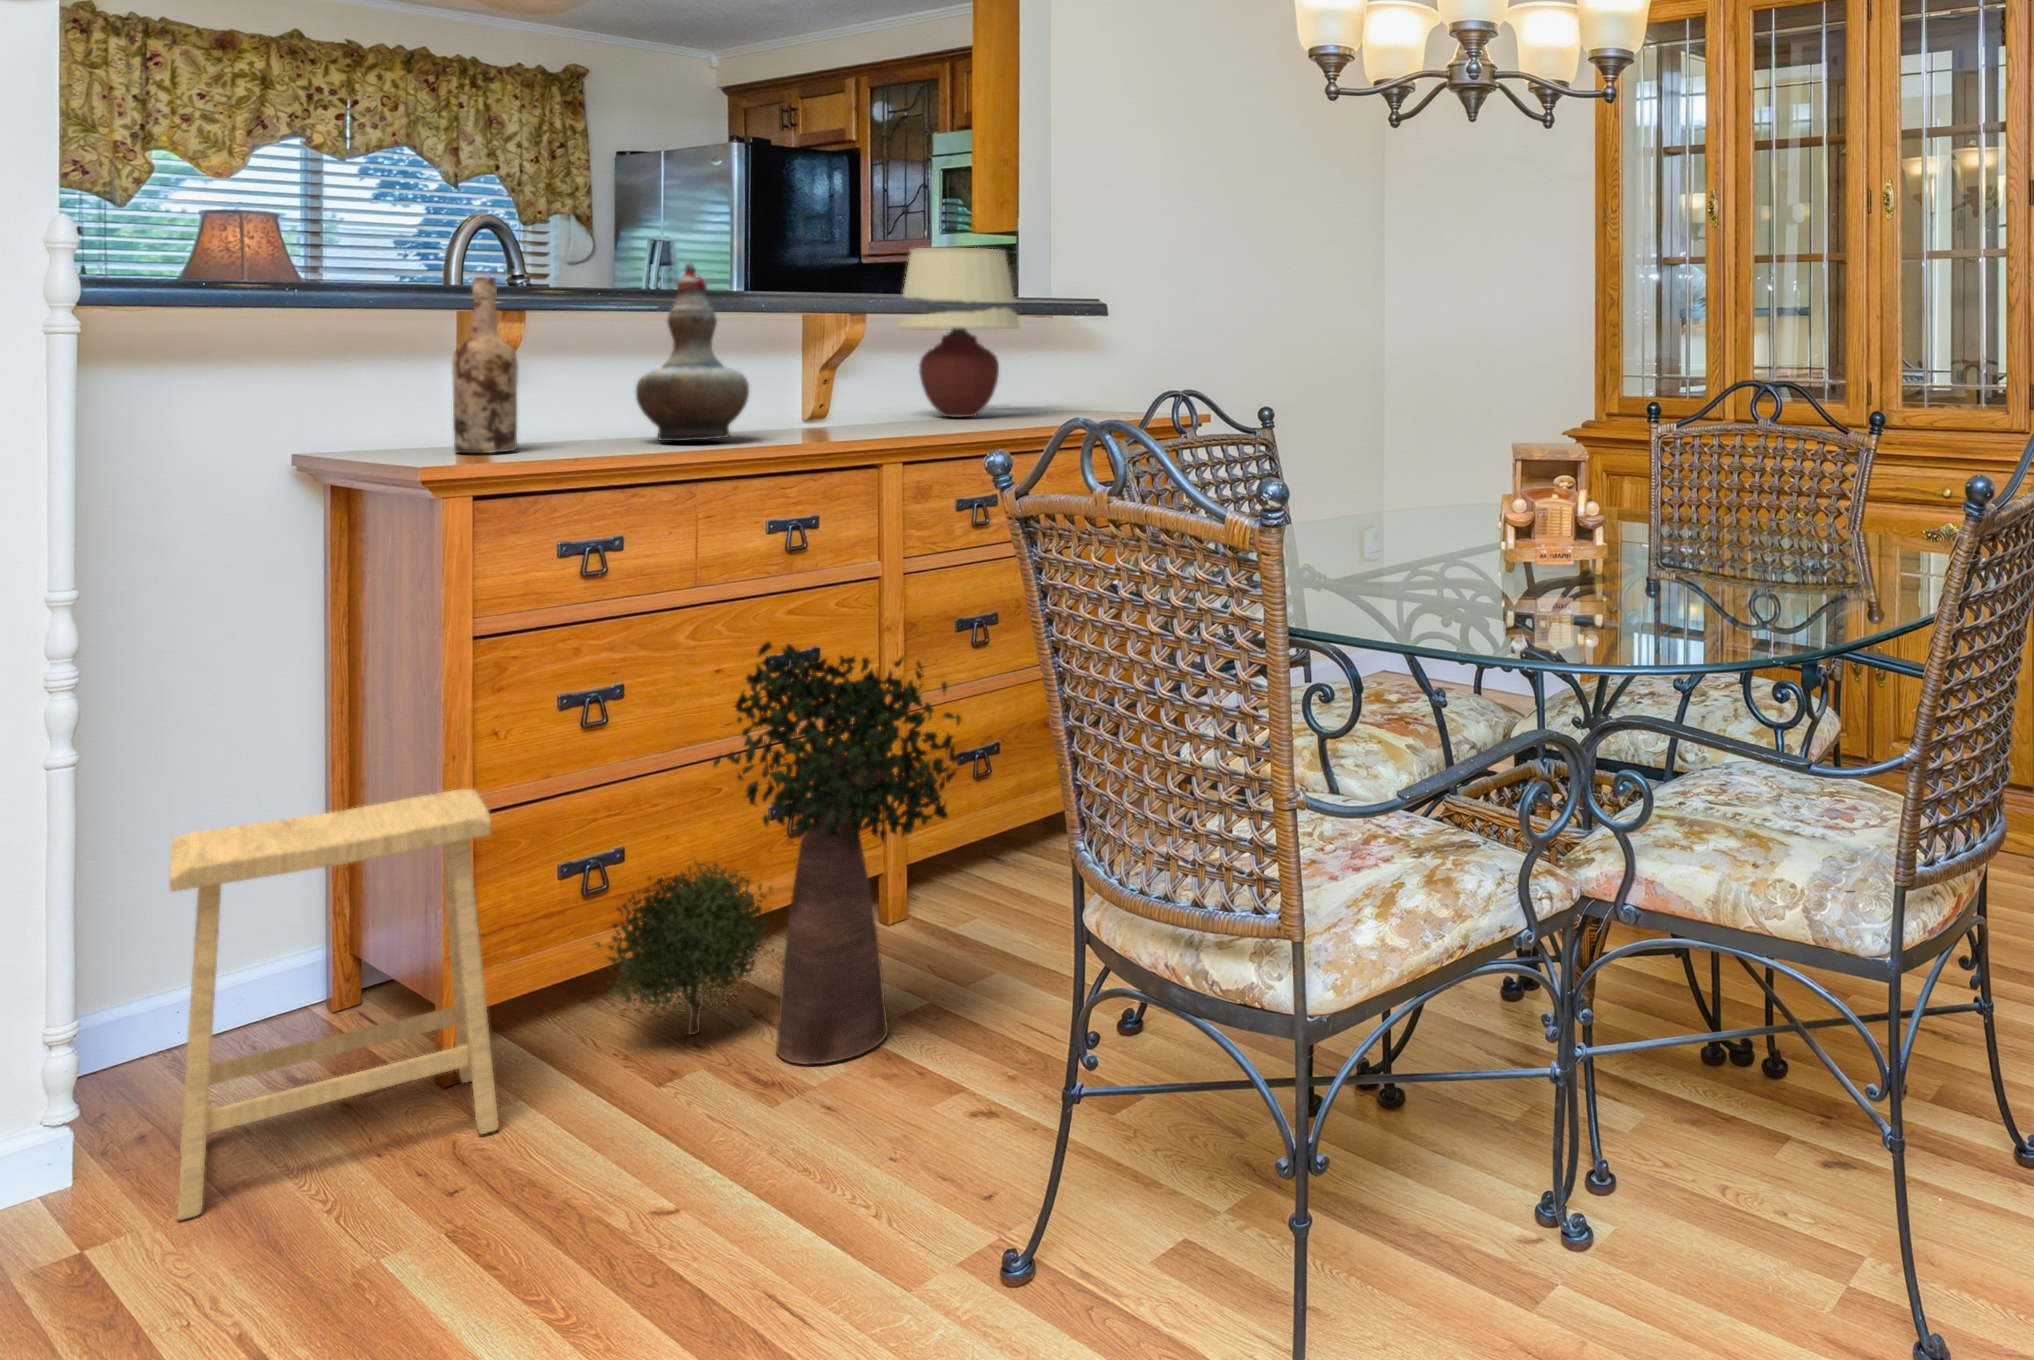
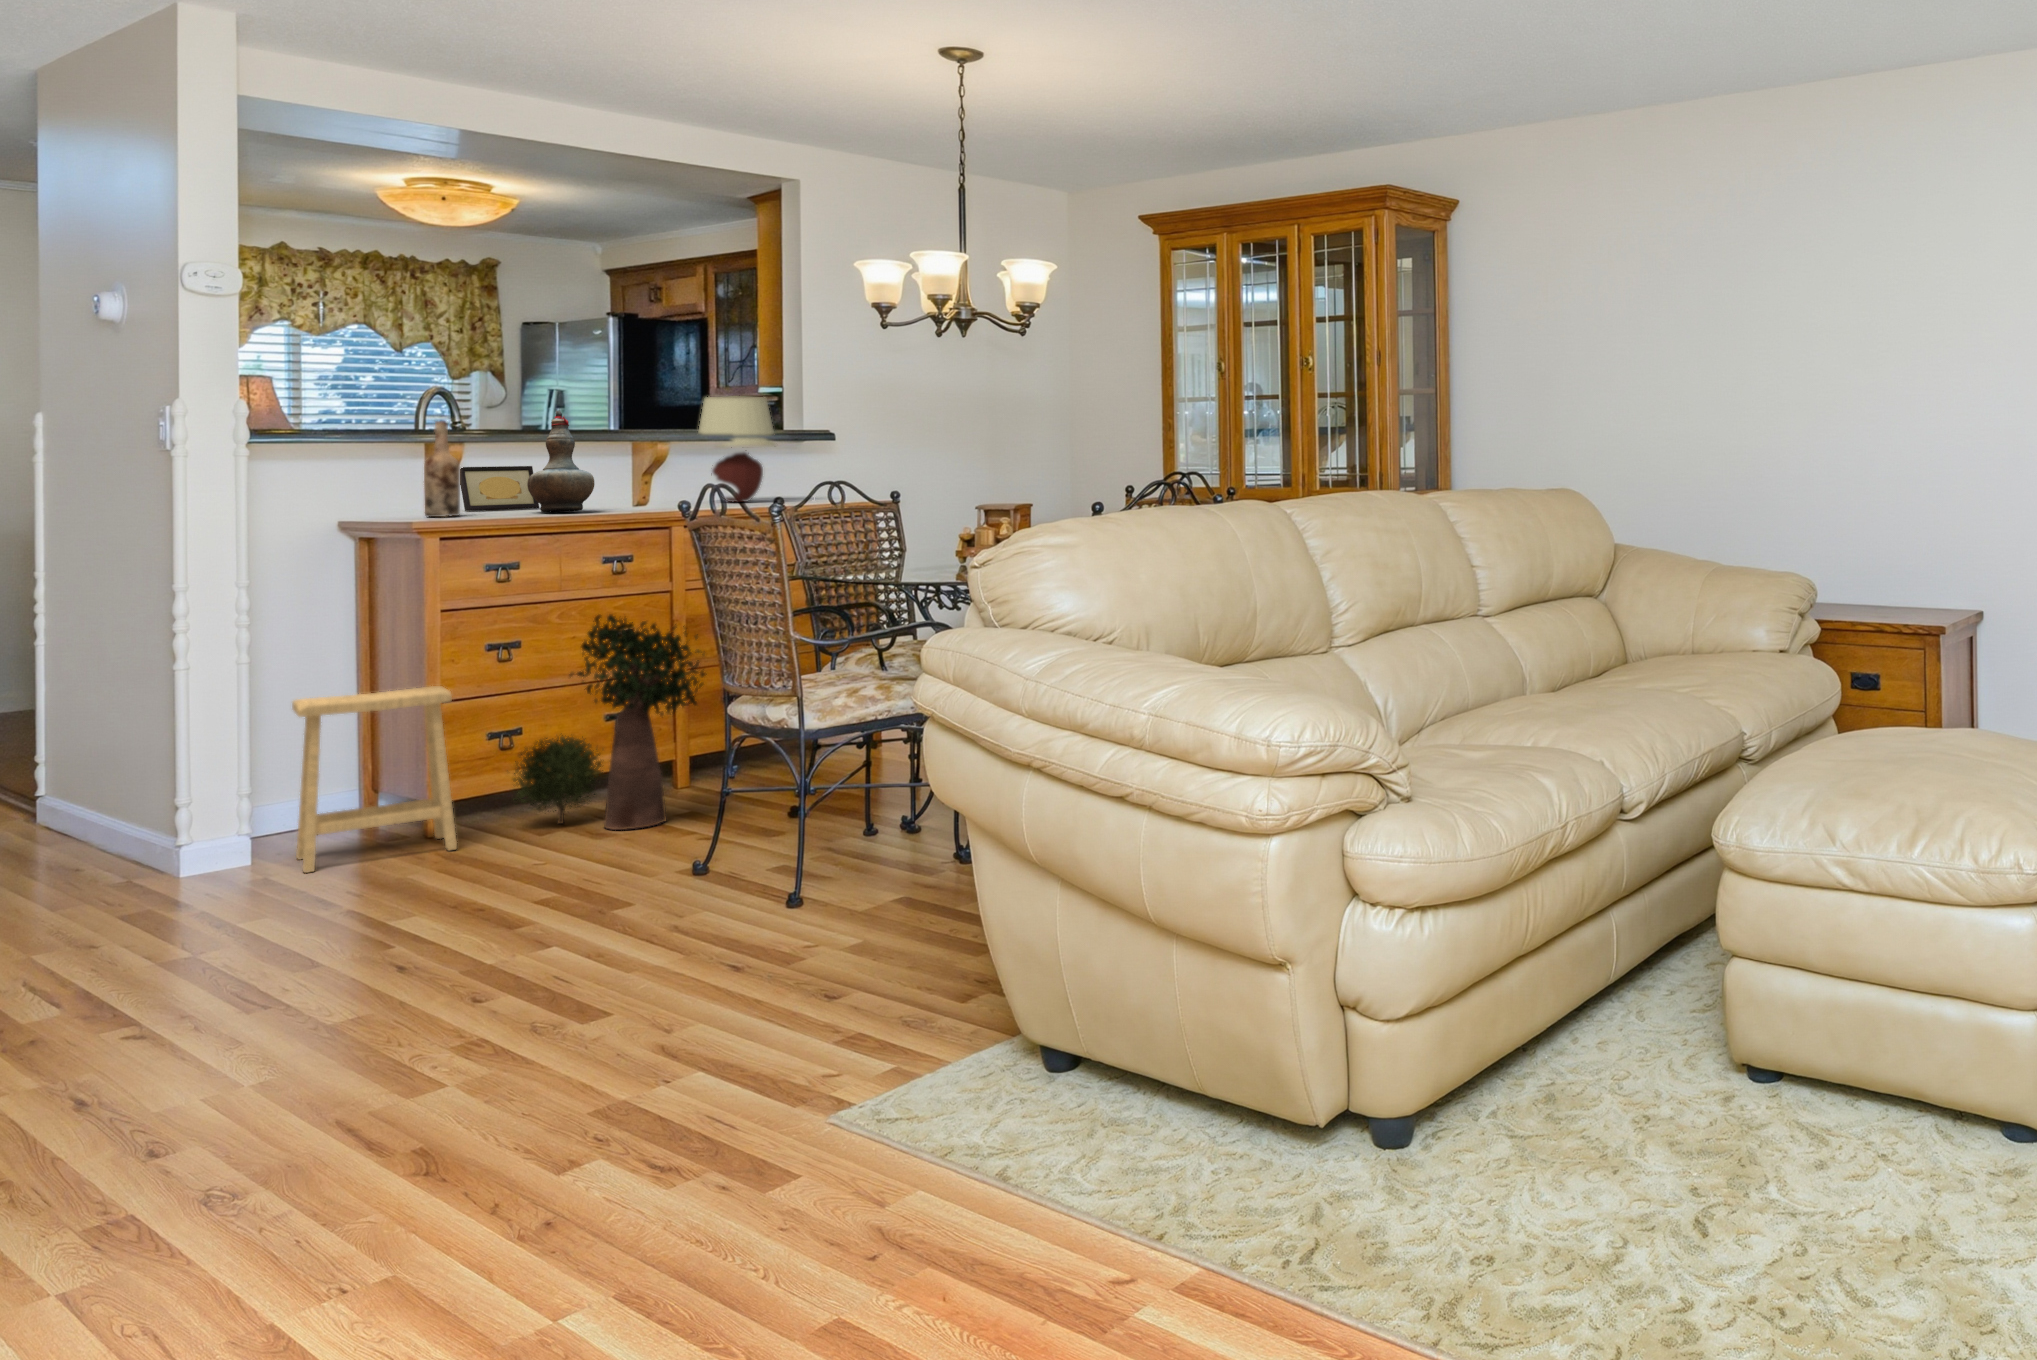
picture frame: none [516,358,653,436] -> present [460,466,539,511]

